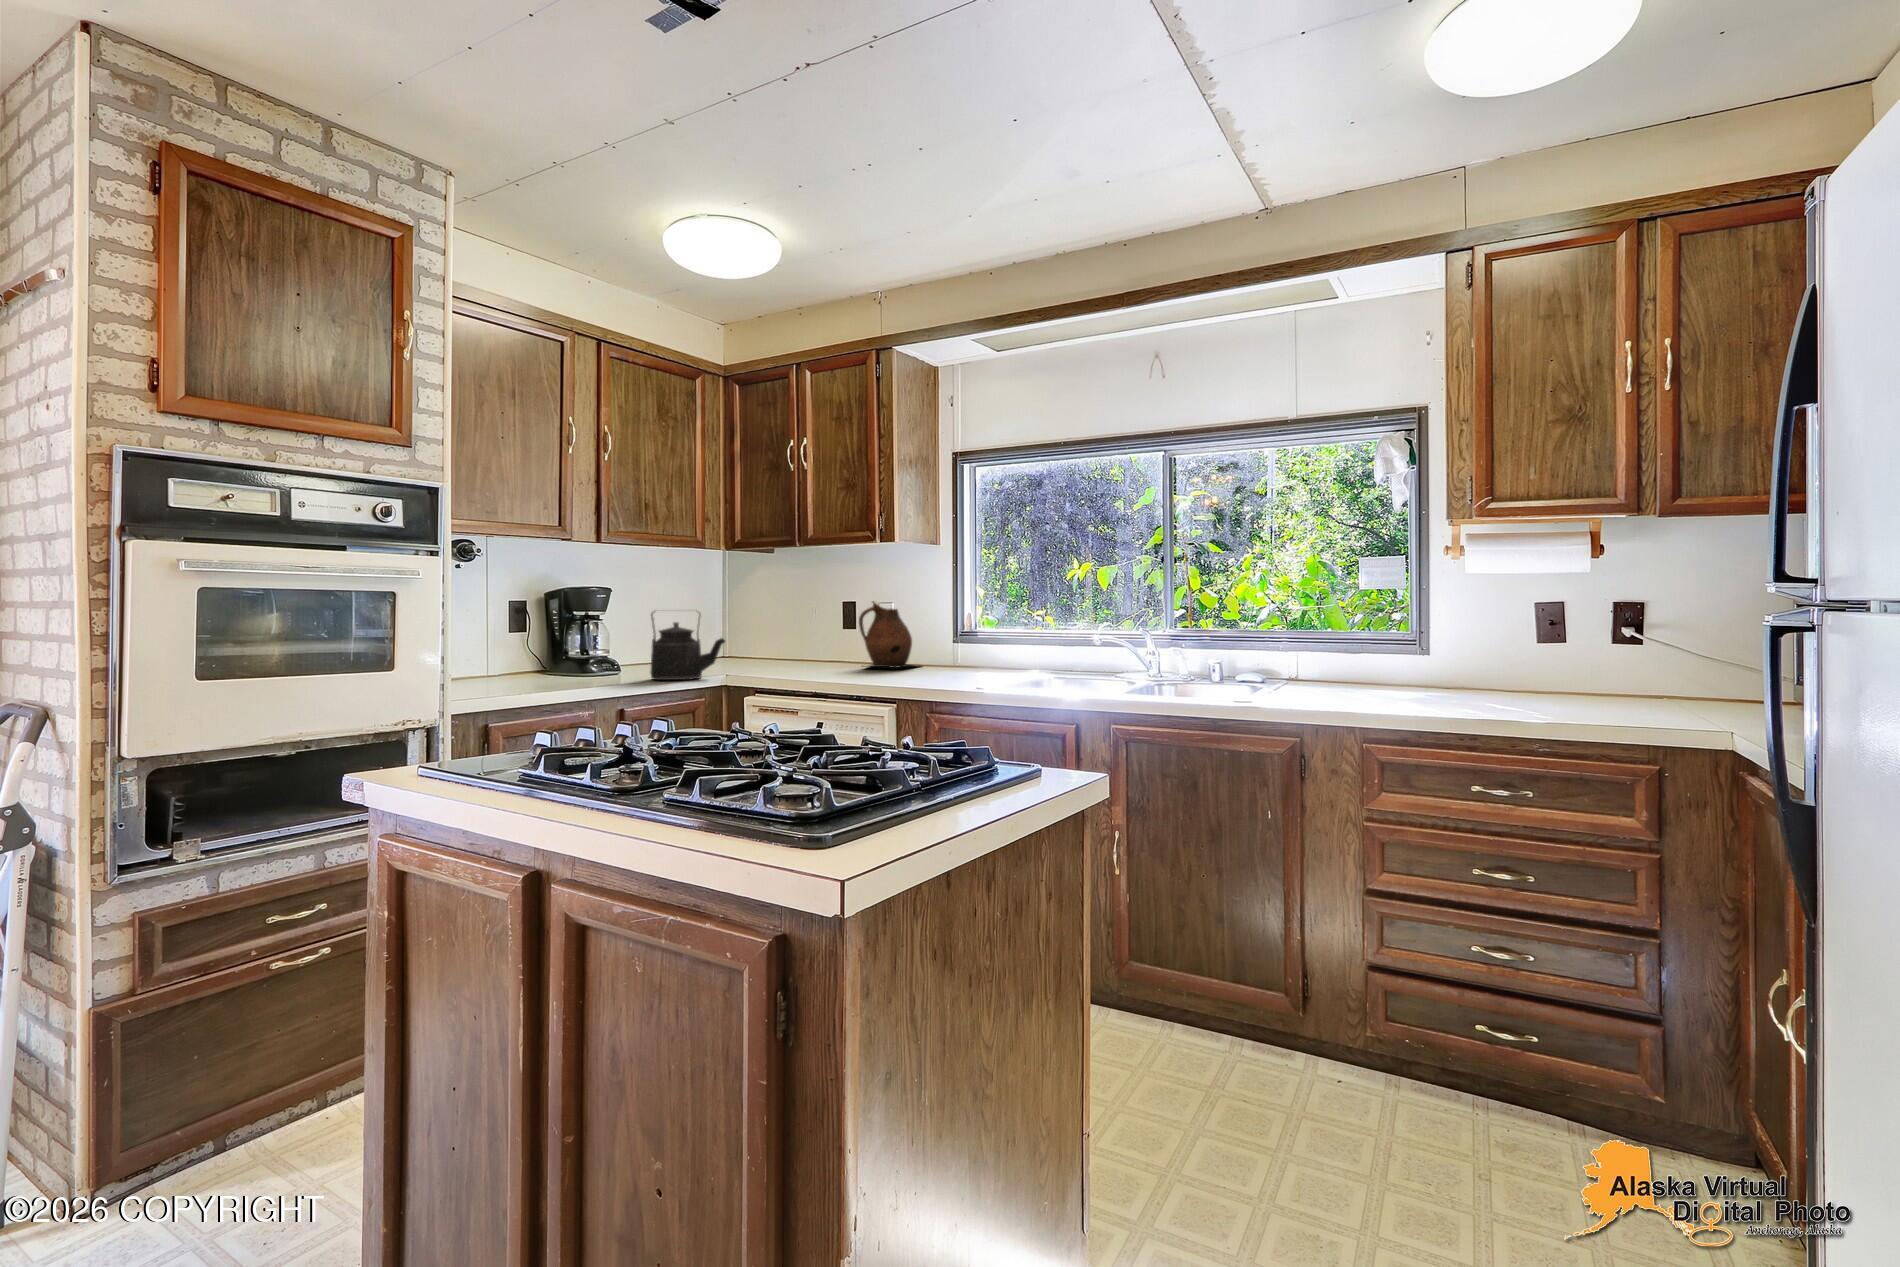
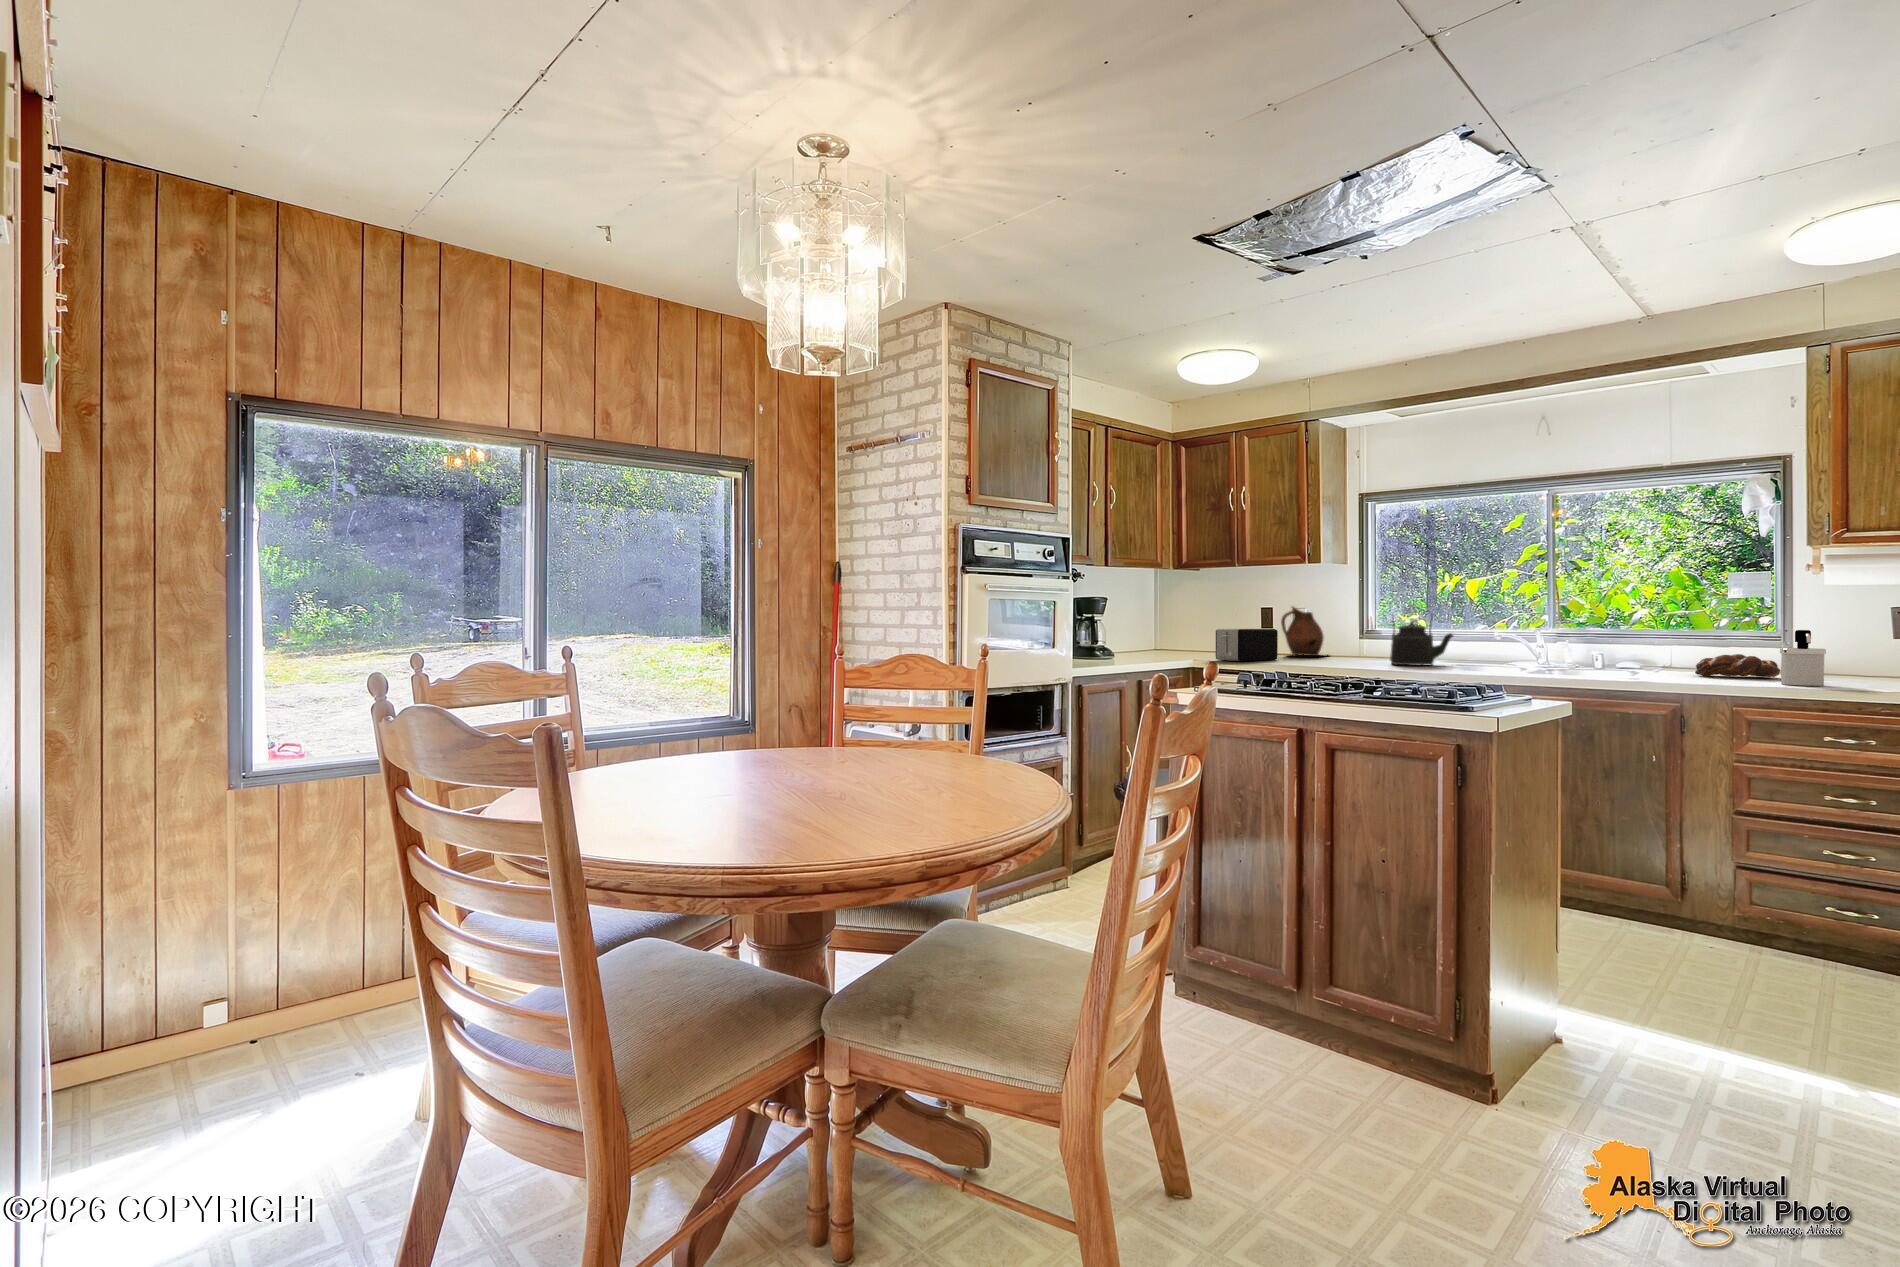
kettle: present [650,613,725,680] -> present [1390,613,1453,666]
toaster: none [757,632,843,678] -> present [1216,629,1278,661]
soap dispenser: none [1418,634,1471,713] -> present [1780,630,1826,686]
bread loaf: none [1322,665,1417,696] -> present [1695,654,1780,677]

